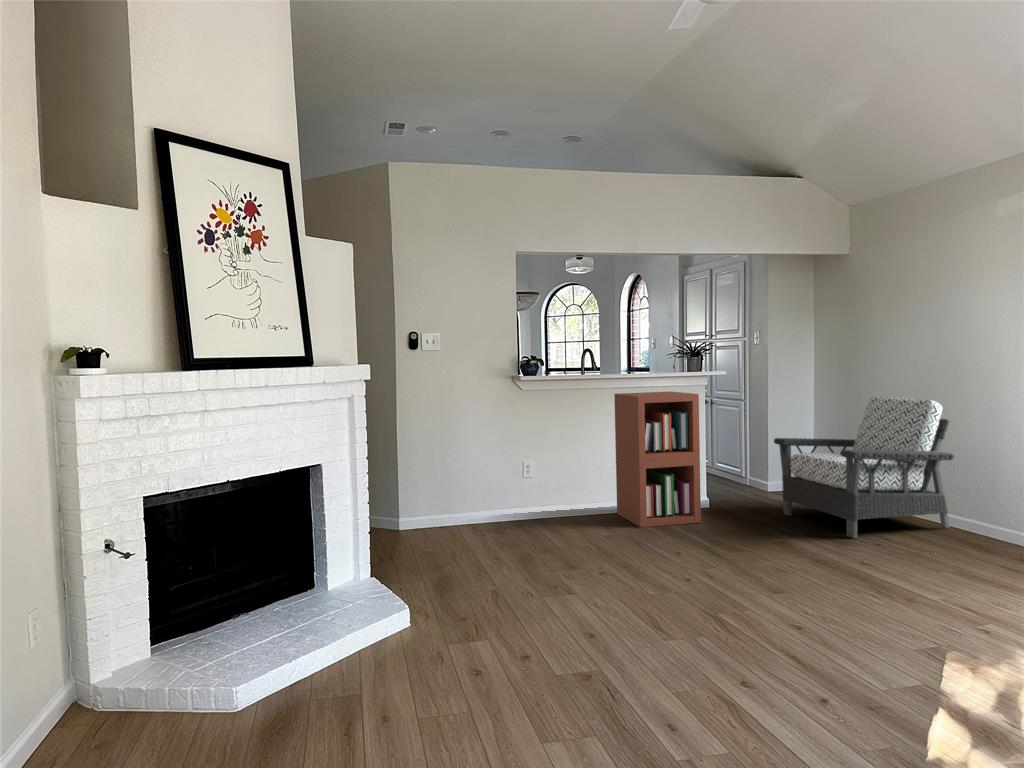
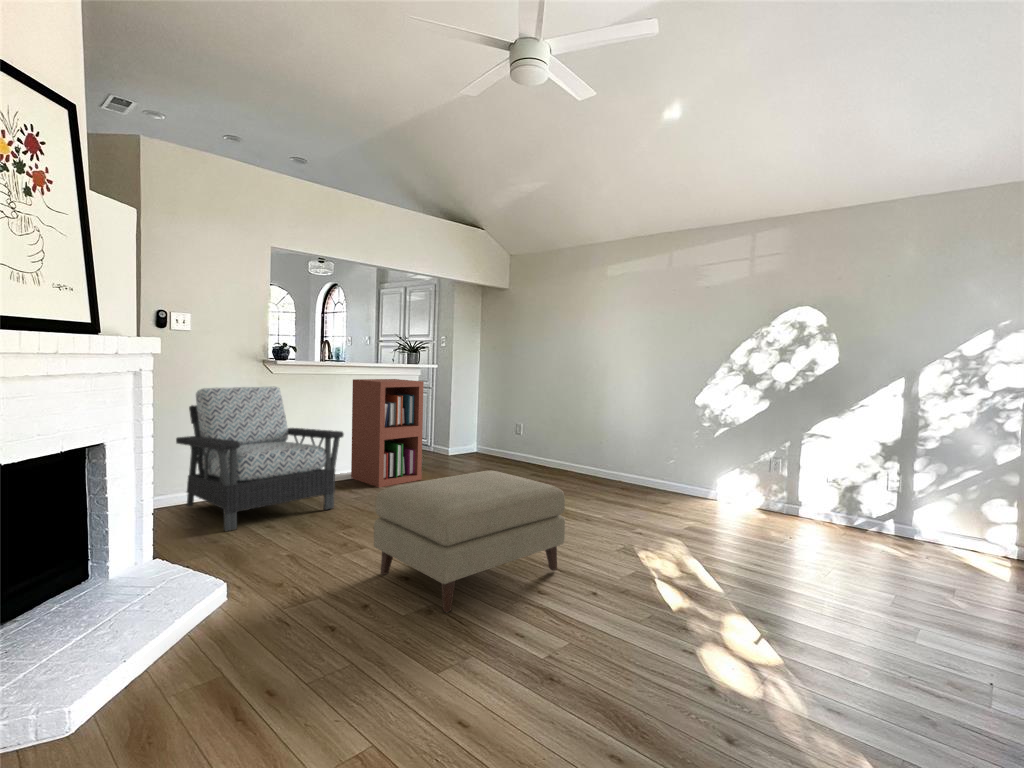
armchair: present [774,396,954,539] -> present [176,387,344,531]
ottoman: none [558,515,804,683] -> present [374,471,565,612]

